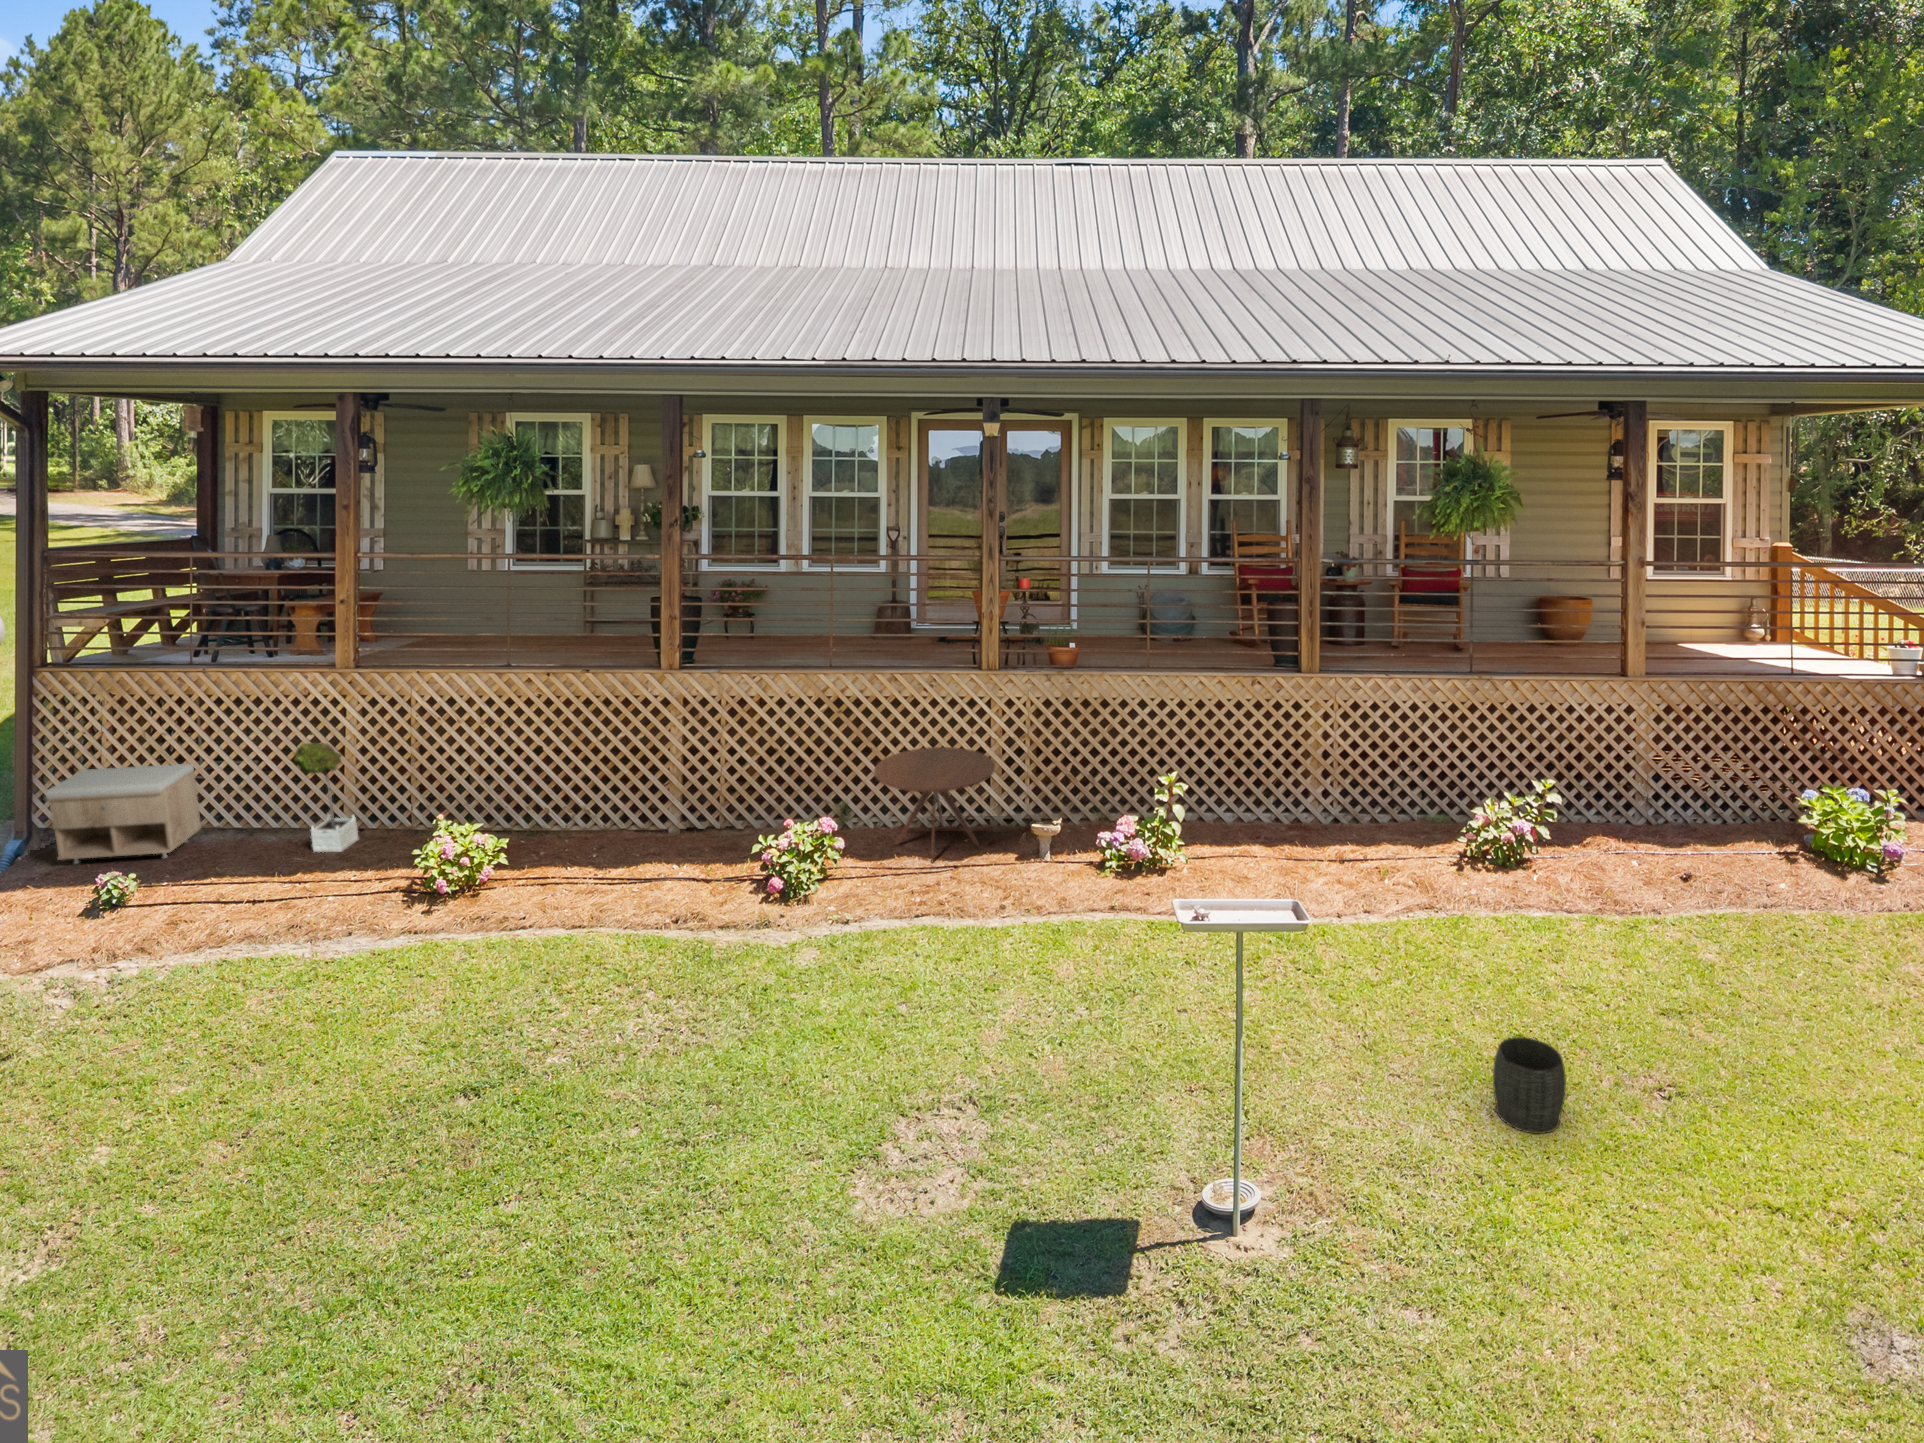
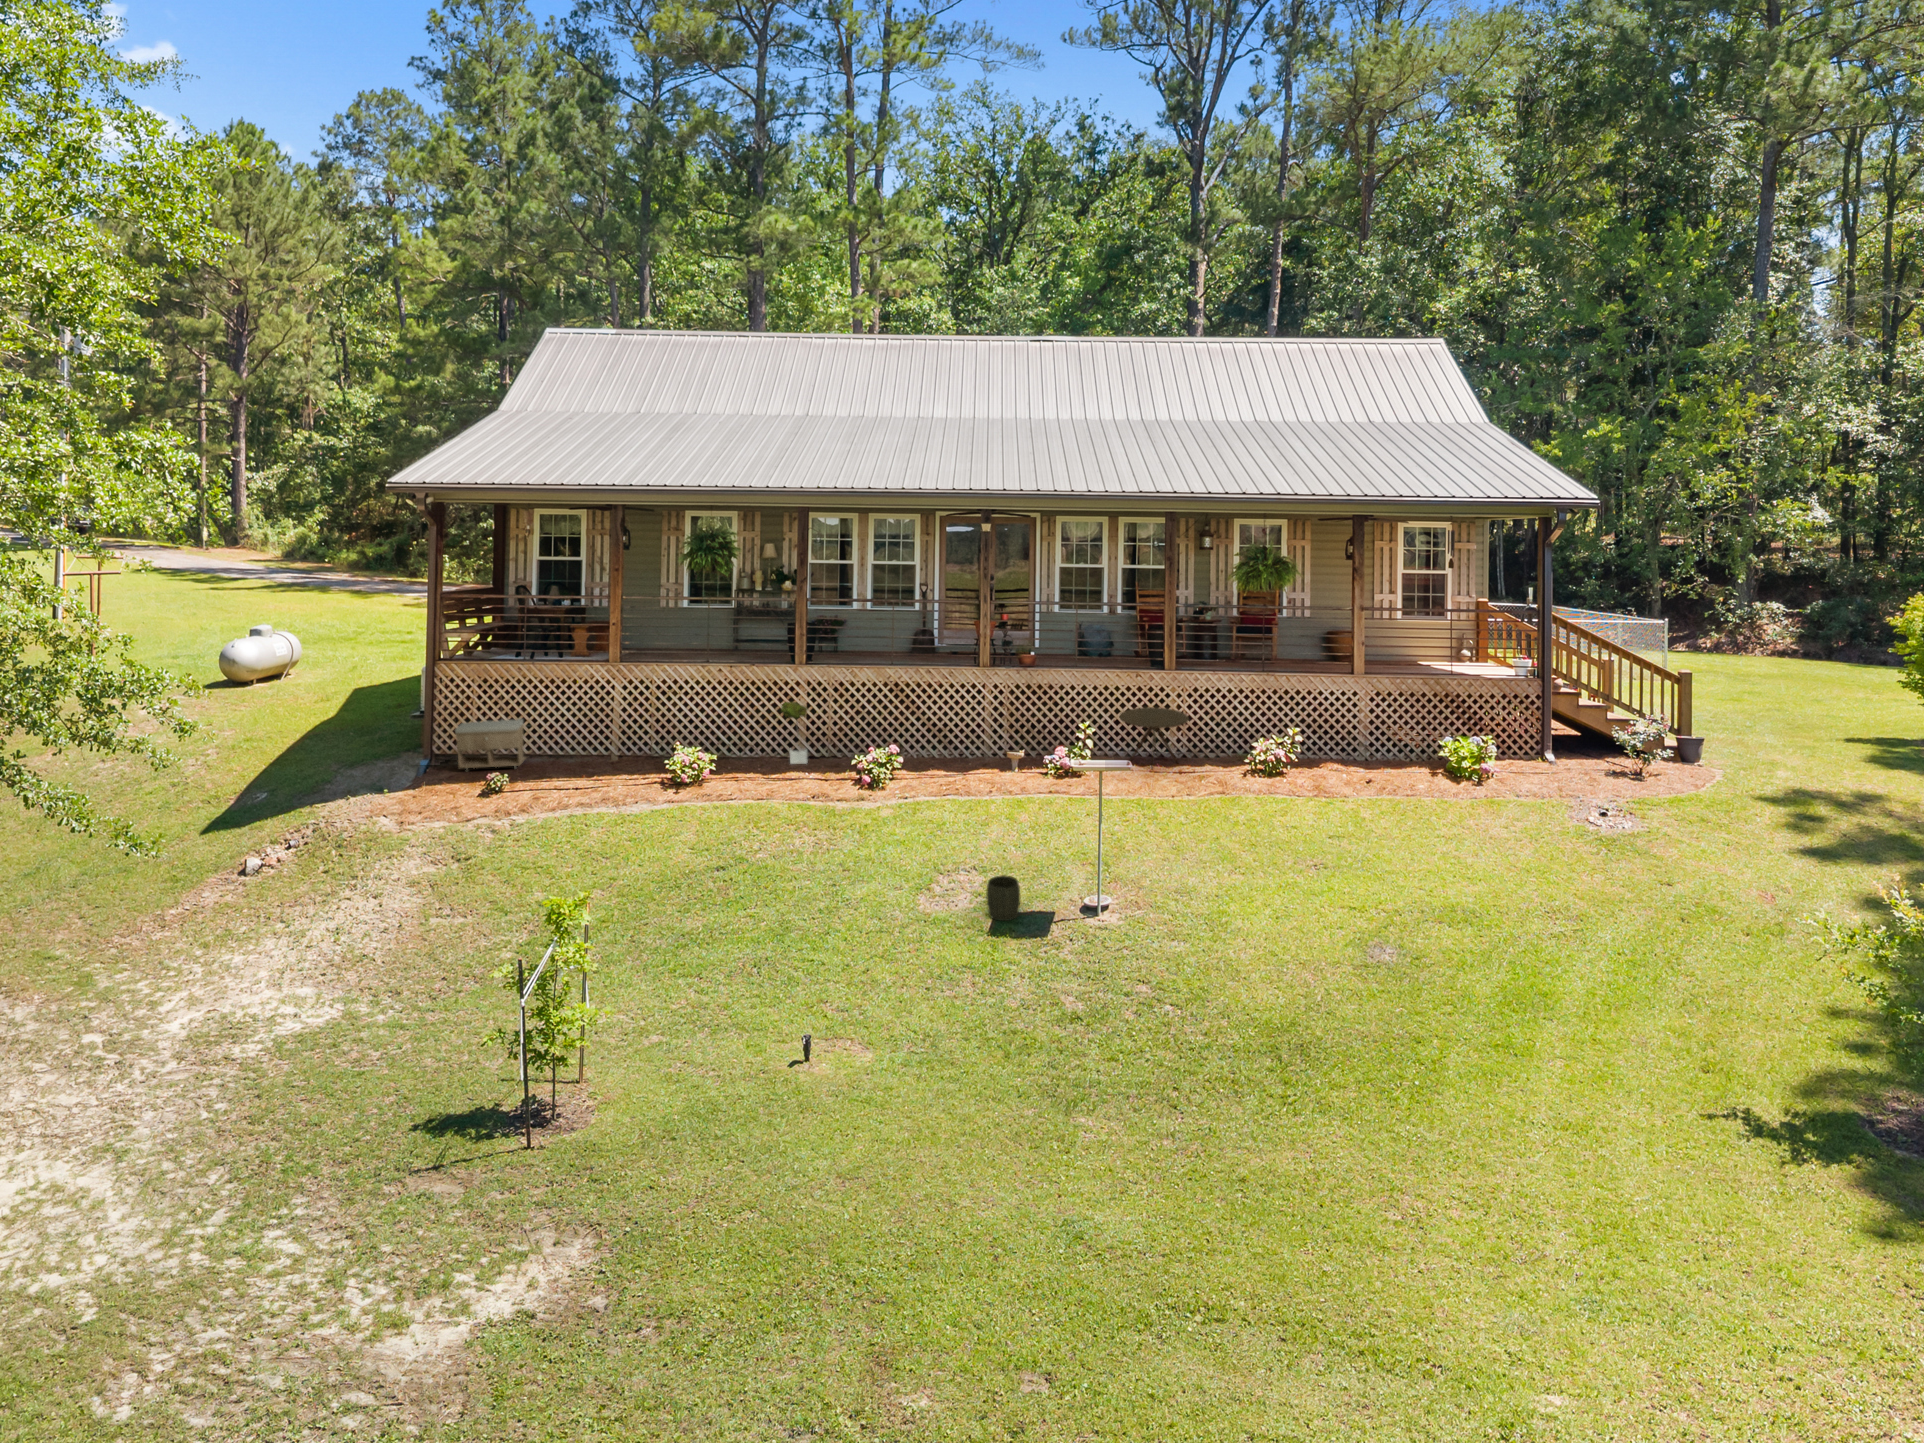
potted tree: present [295,743,359,852] -> present [781,702,808,764]
round table: present [874,747,995,862] -> present [1120,707,1189,762]
woven basket: present [1493,1037,1566,1134] -> present [986,875,1020,921]

